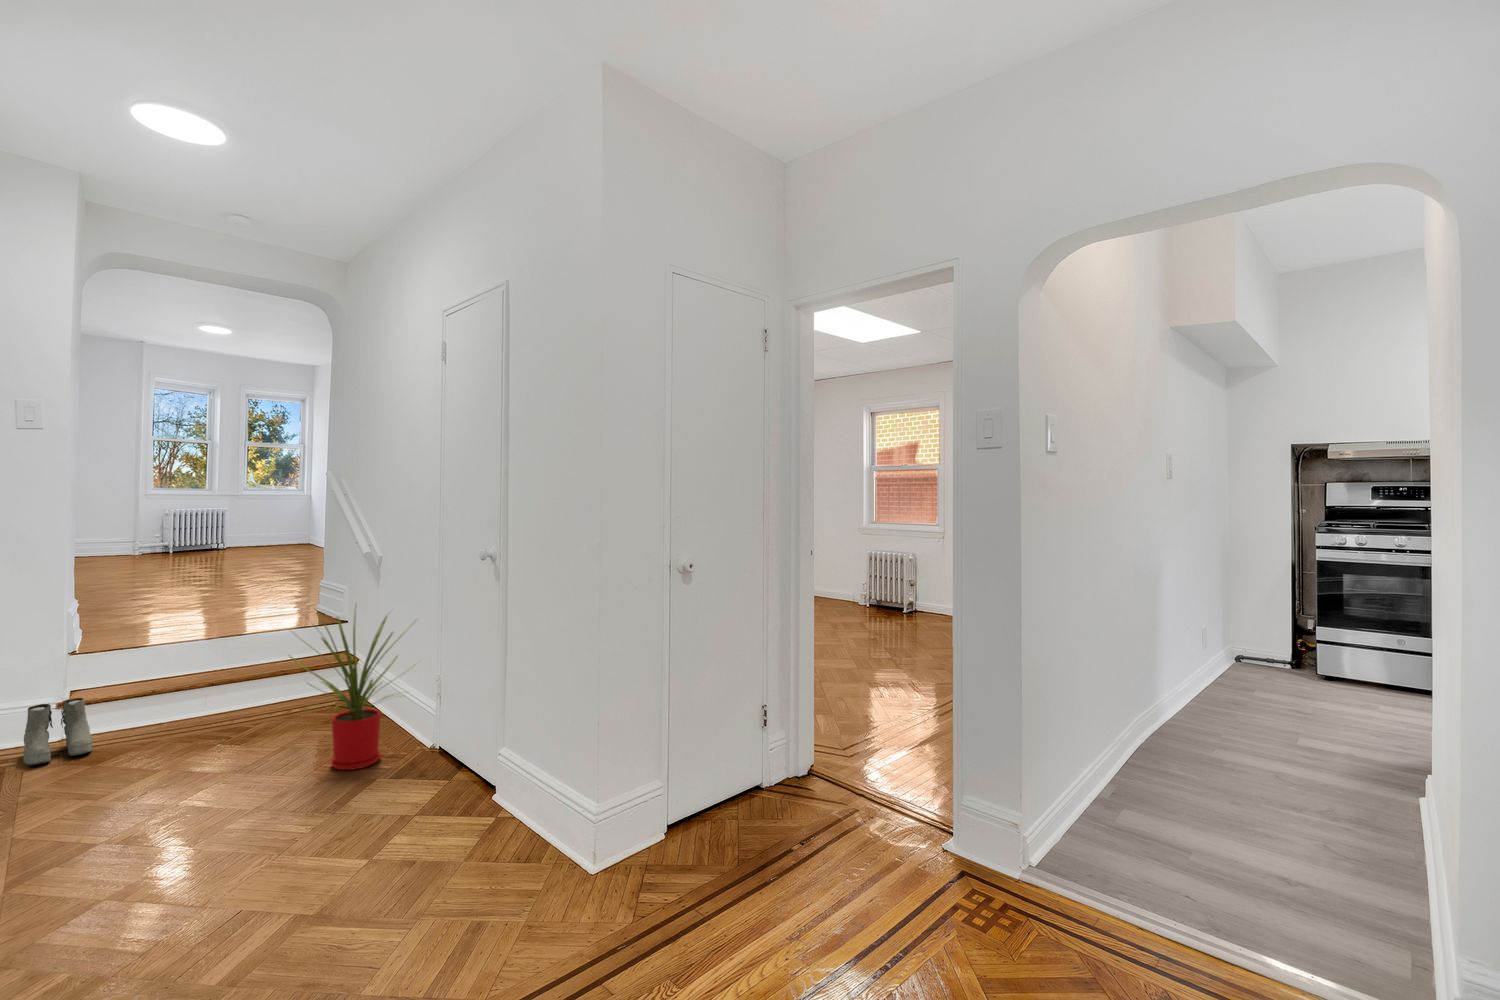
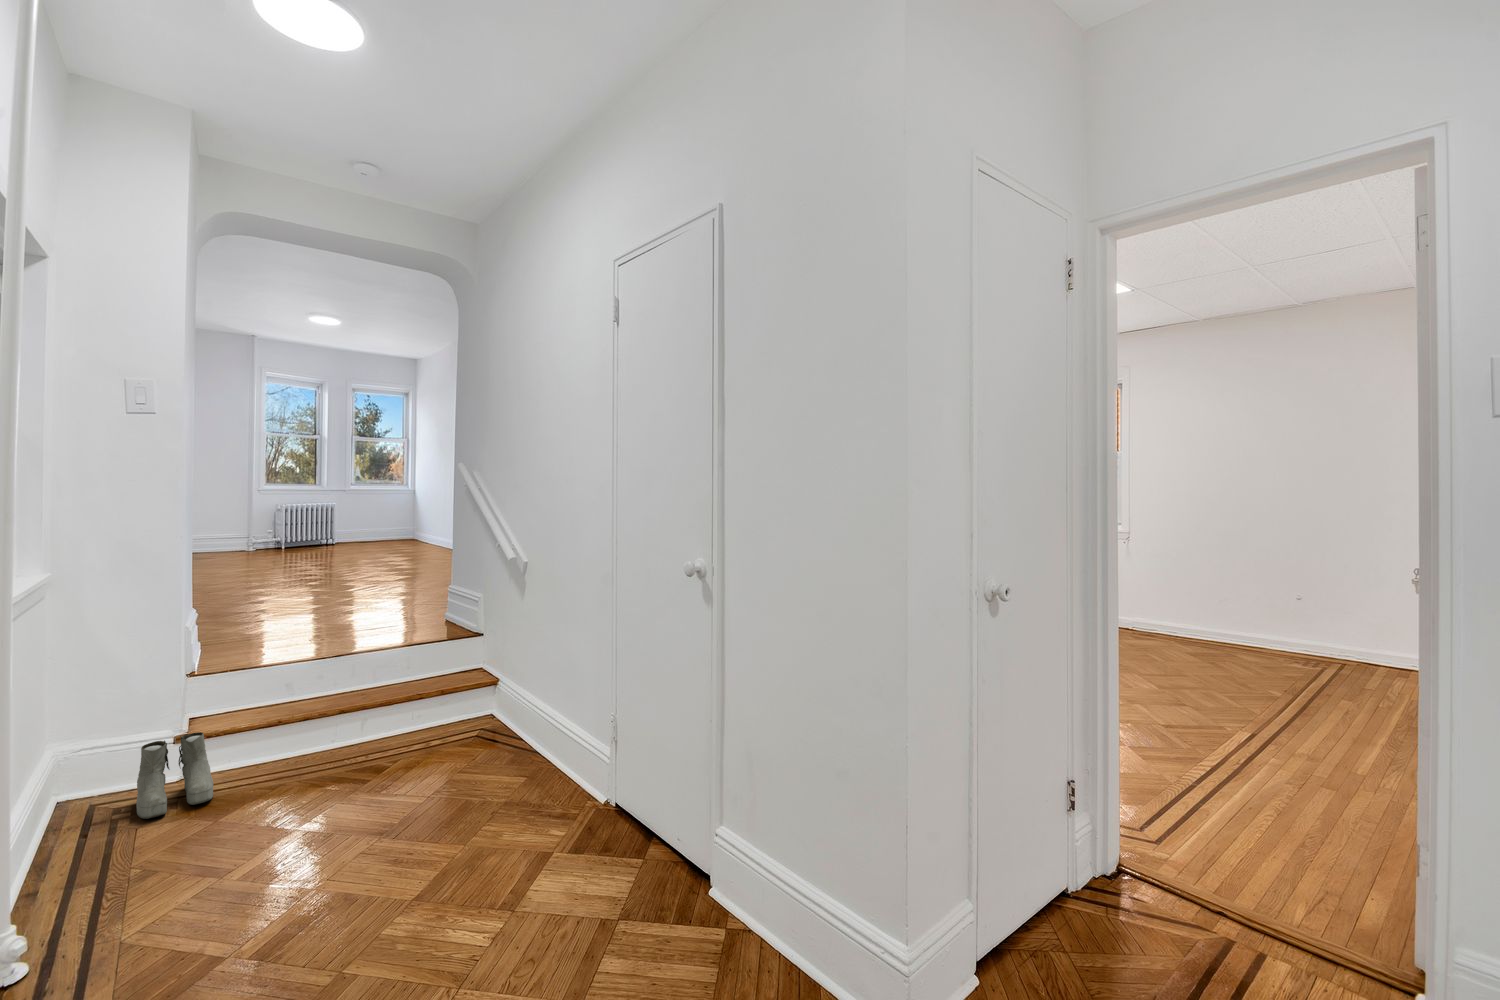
house plant: present [290,610,404,770] -> none [439,625,593,838]

